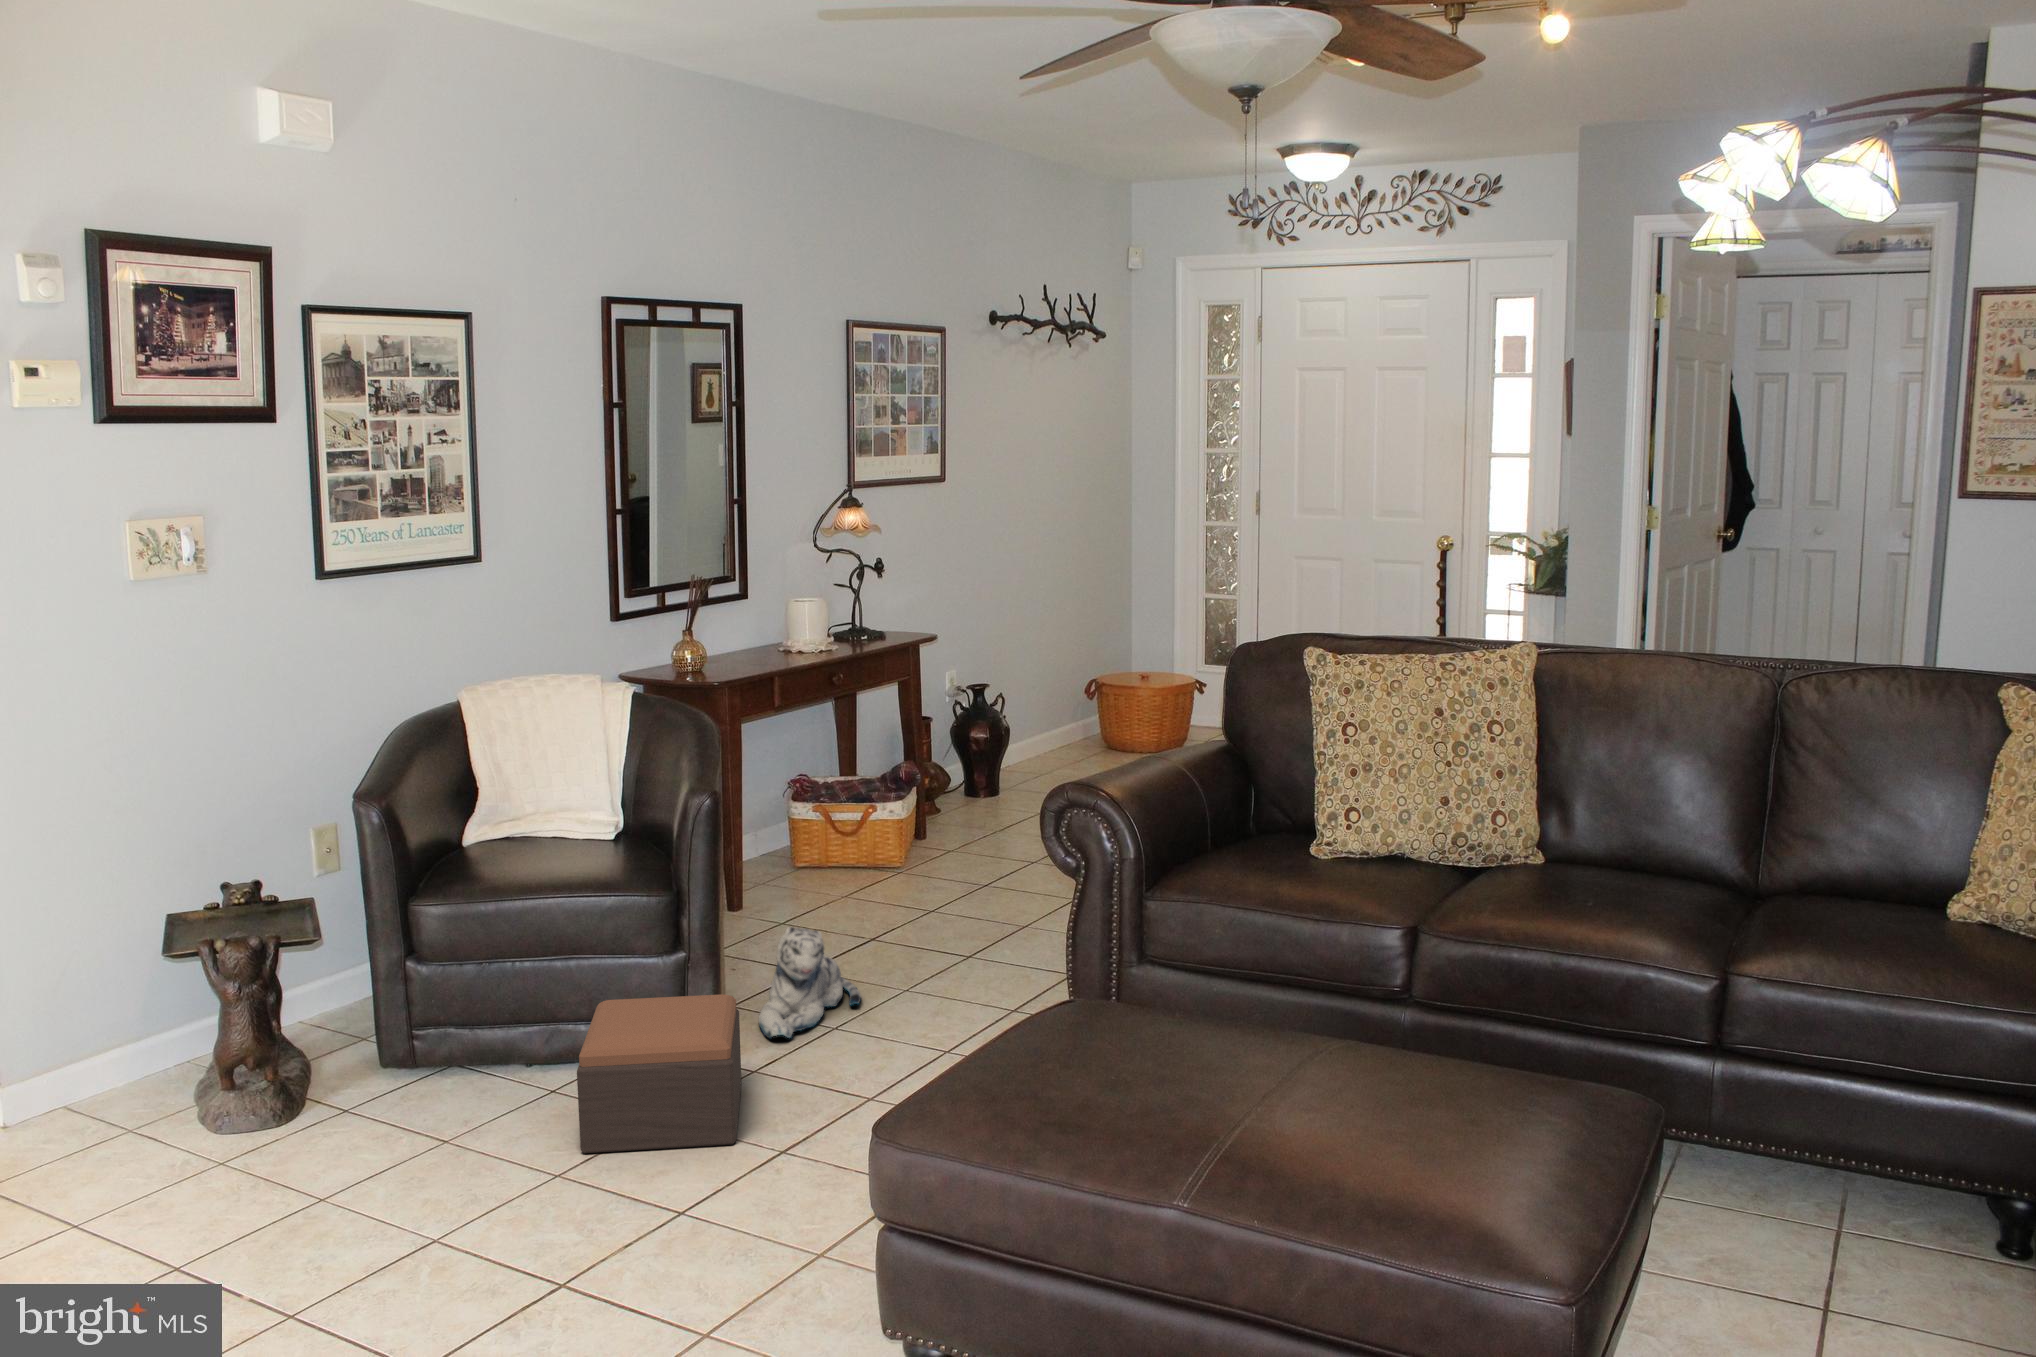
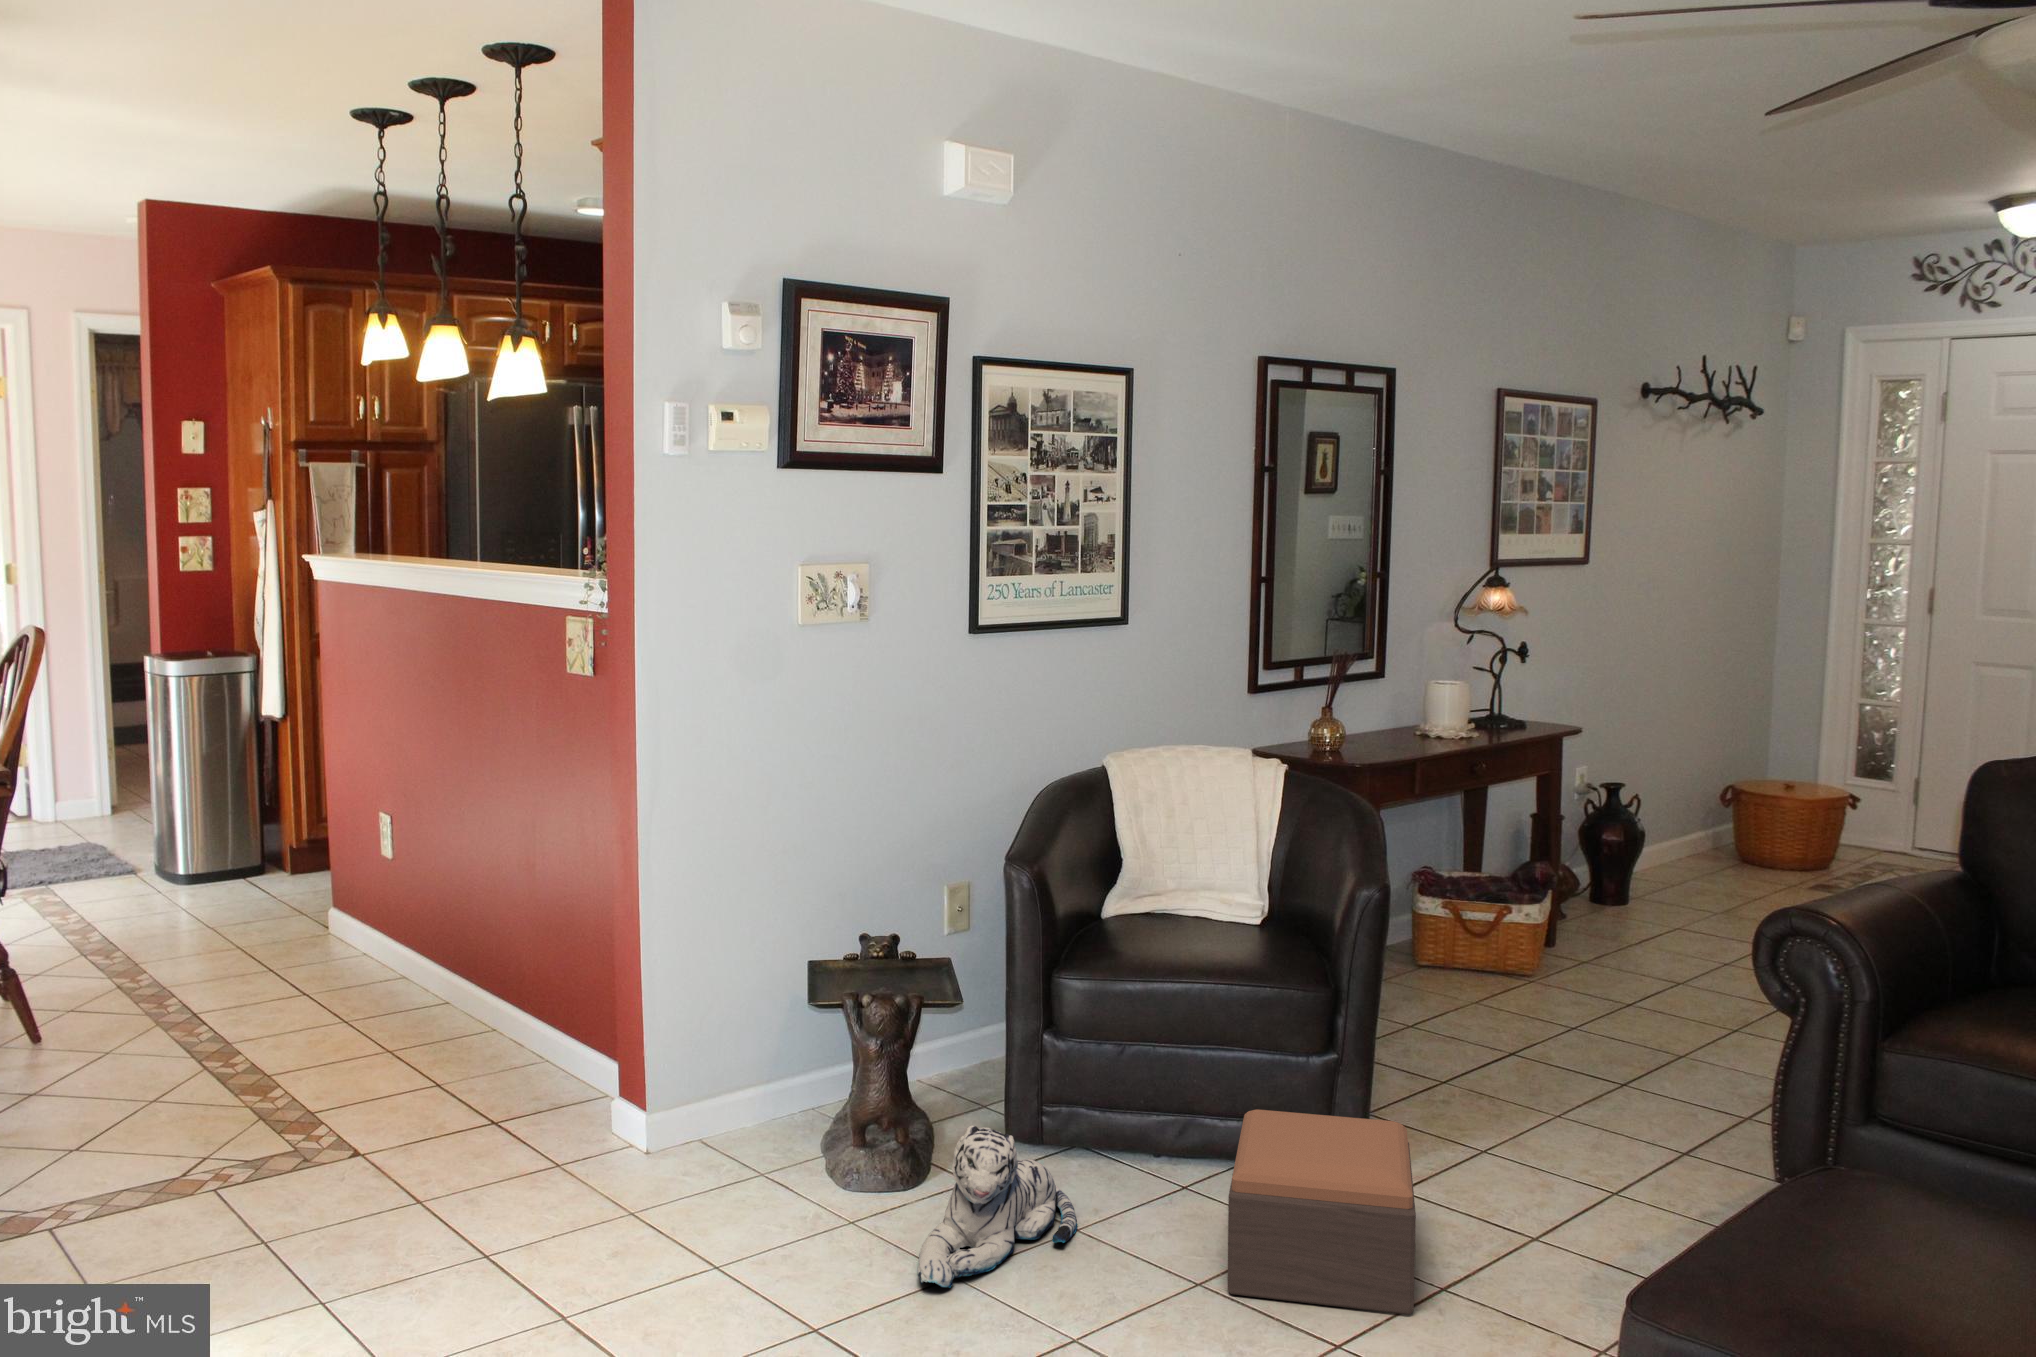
plush toy: present [759,927,861,1039] -> present [918,1125,1077,1287]

